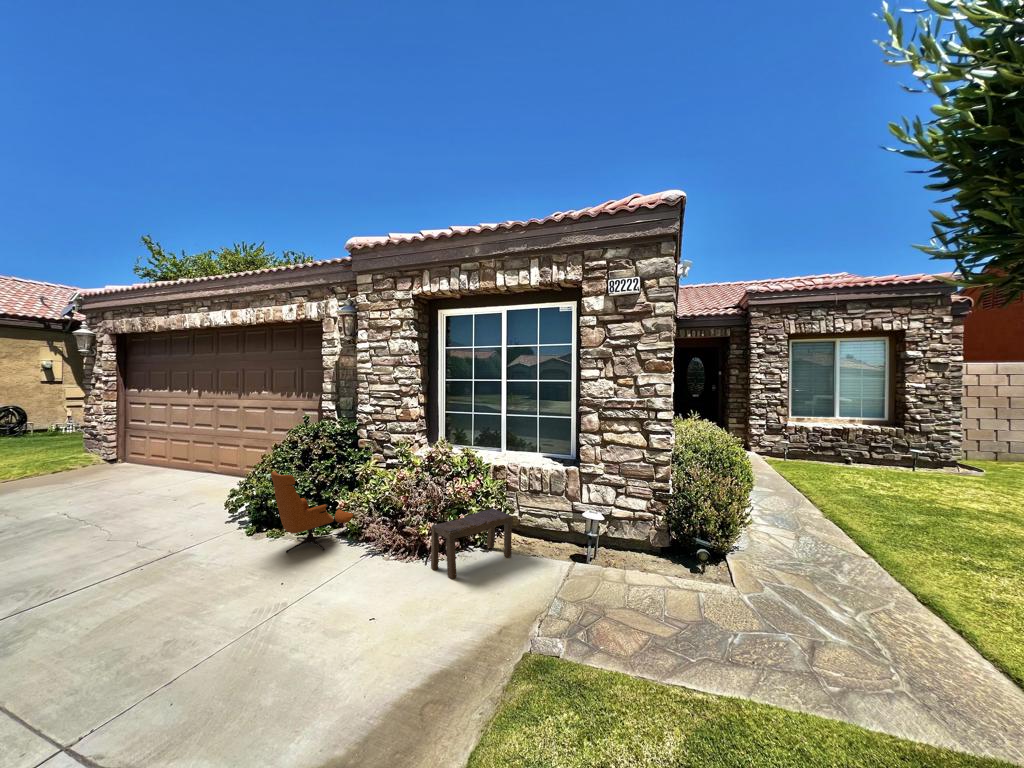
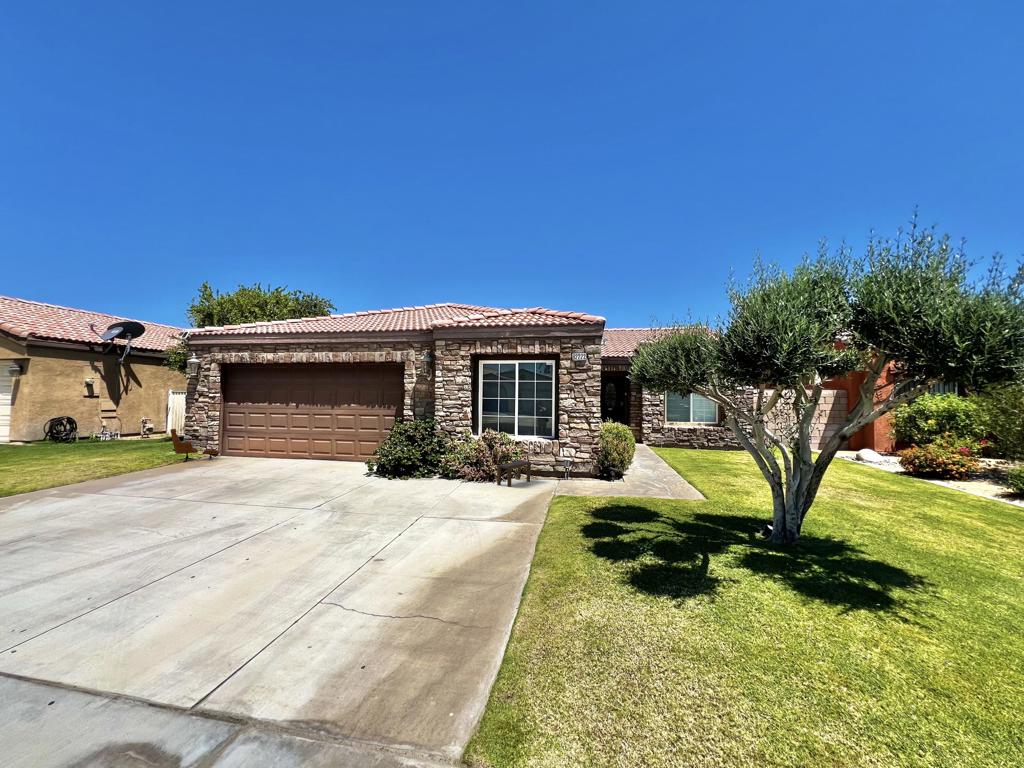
lounge chair: present [271,471,353,553] -> present [170,429,219,461]

